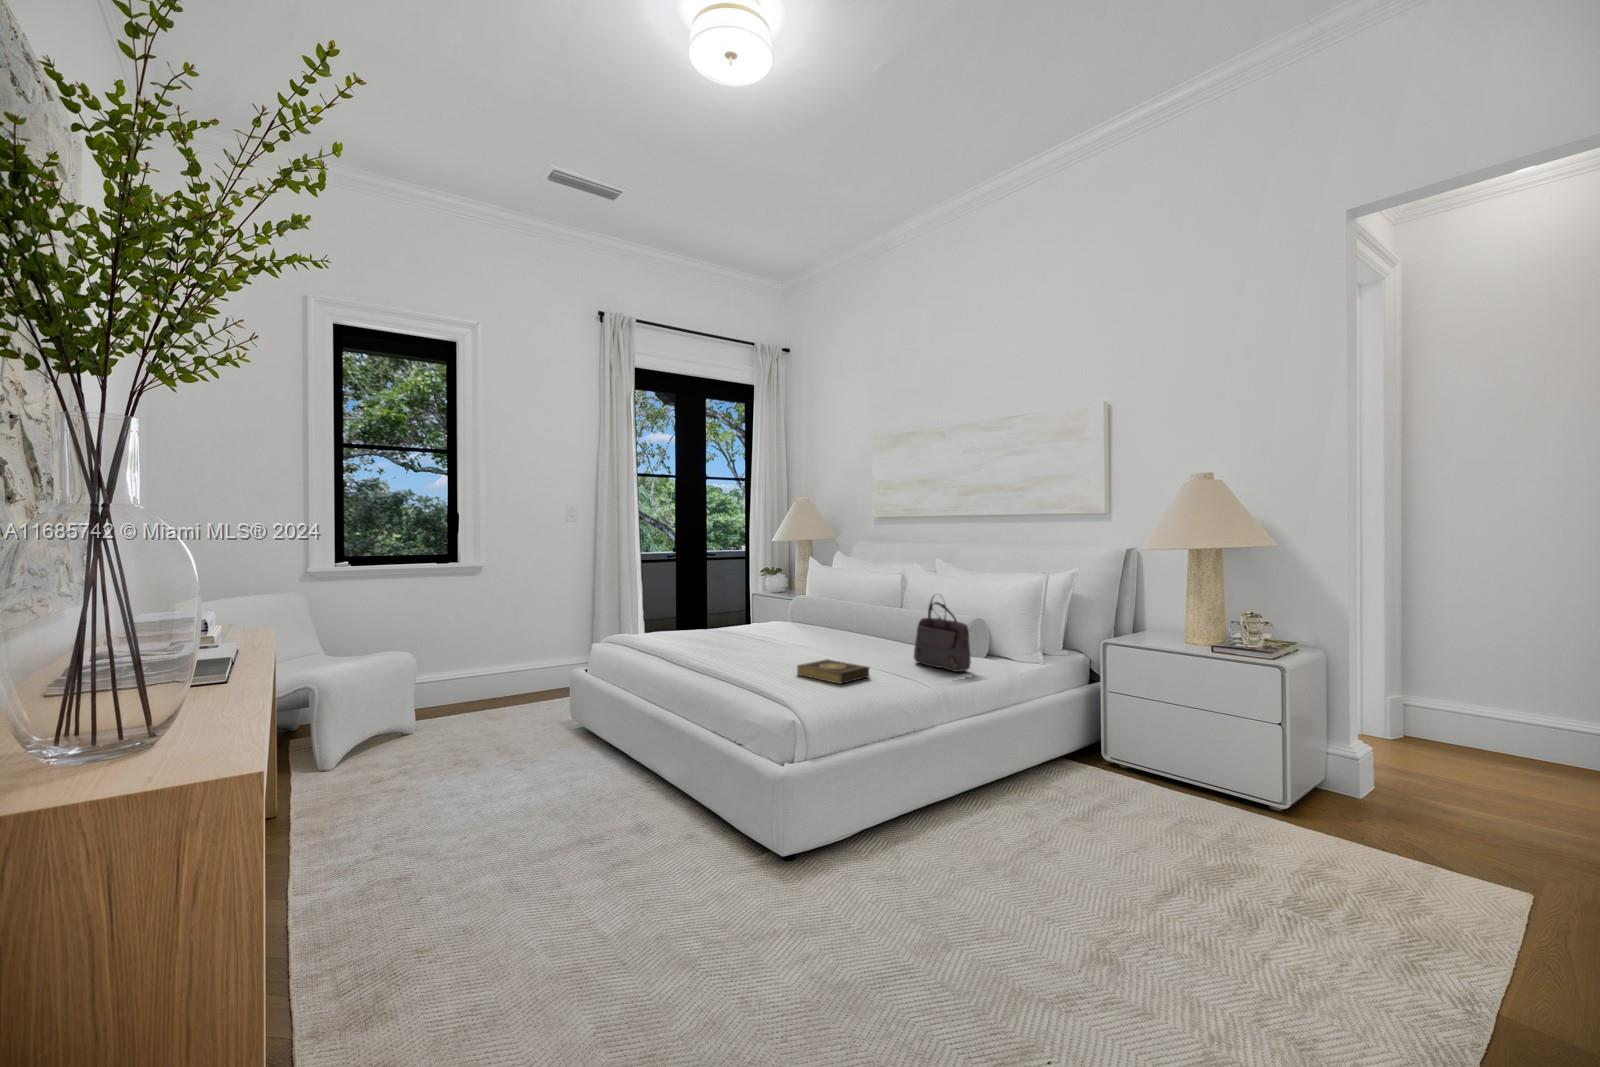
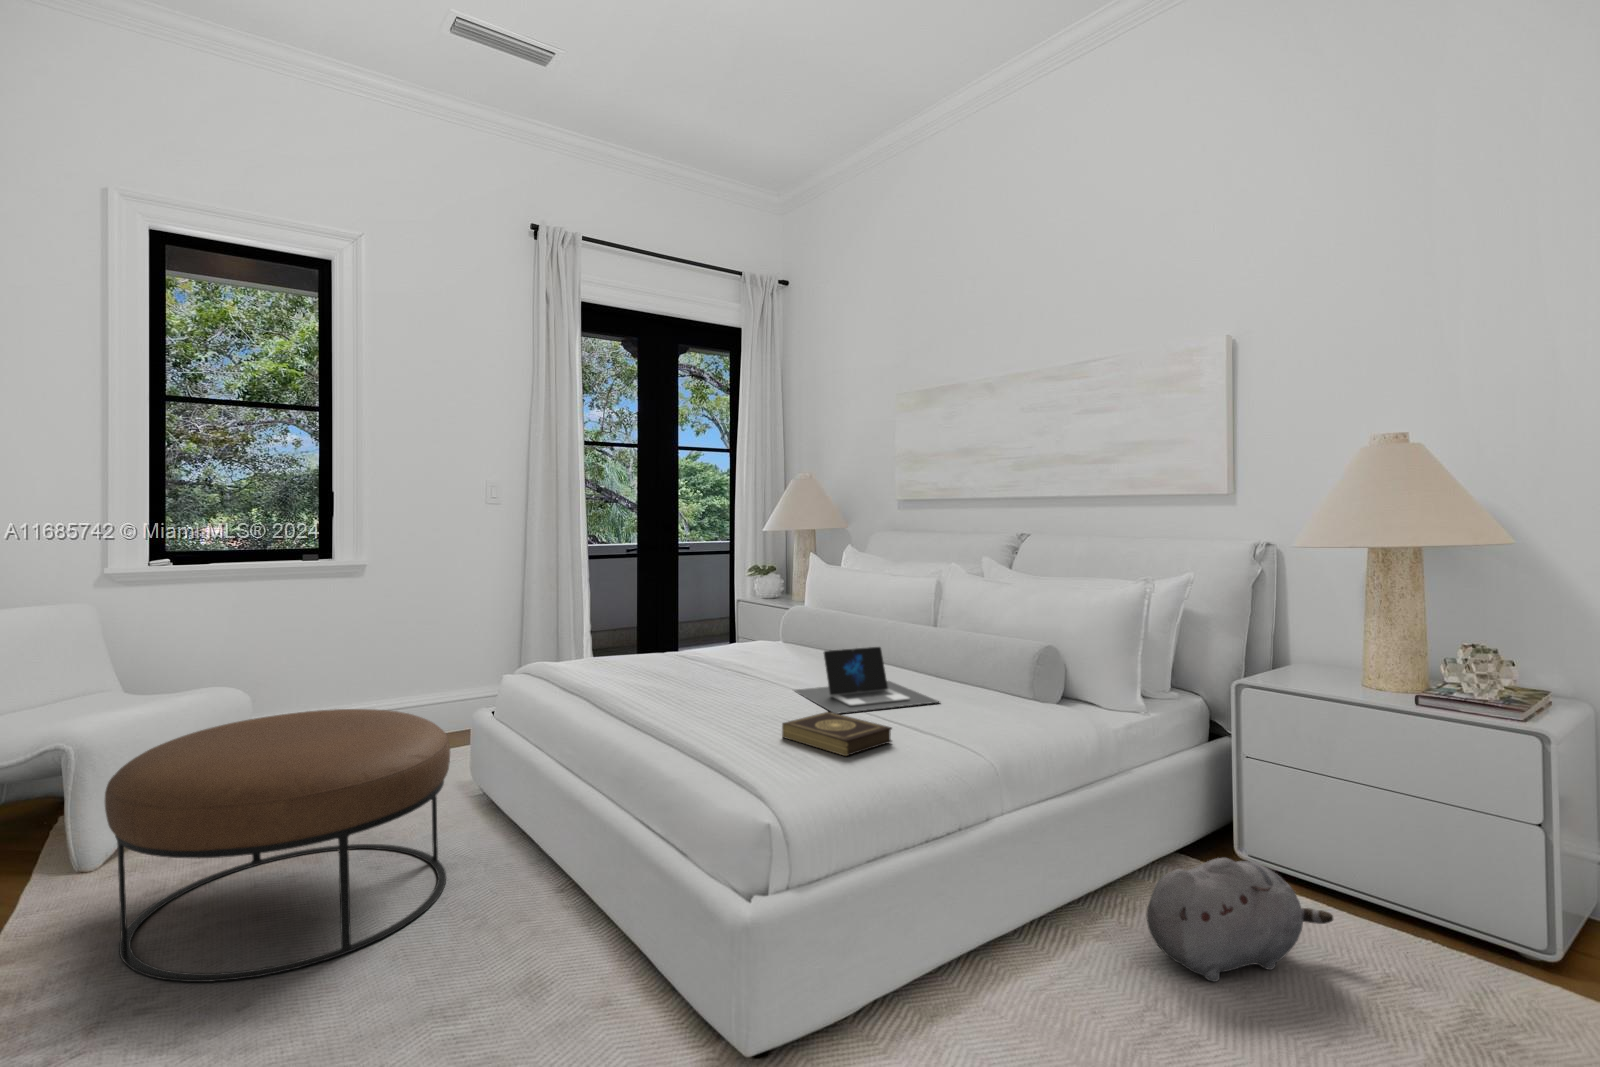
handbag: present [914,598,971,672] -> none [957,614,1043,734]
laptop: none [800,619,904,662] -> present [794,647,939,714]
ottoman: none [352,662,569,830] -> present [105,709,450,982]
plush toy: none [1035,747,1155,825] -> present [1147,858,1333,982]

